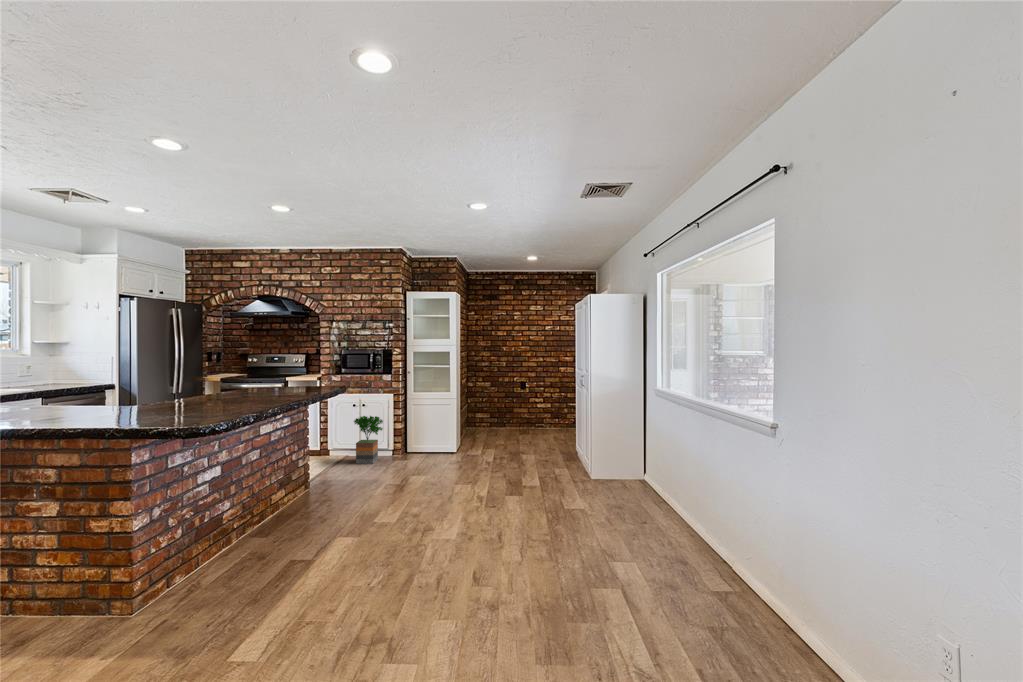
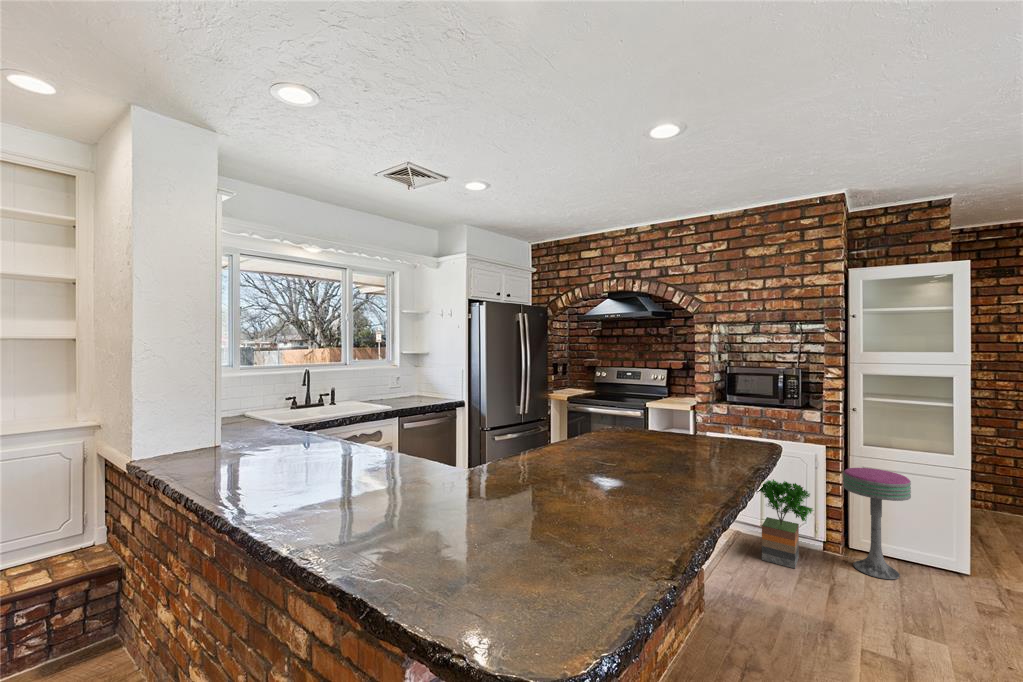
bar stool: none [400,403,430,459] -> present [843,468,911,579]

